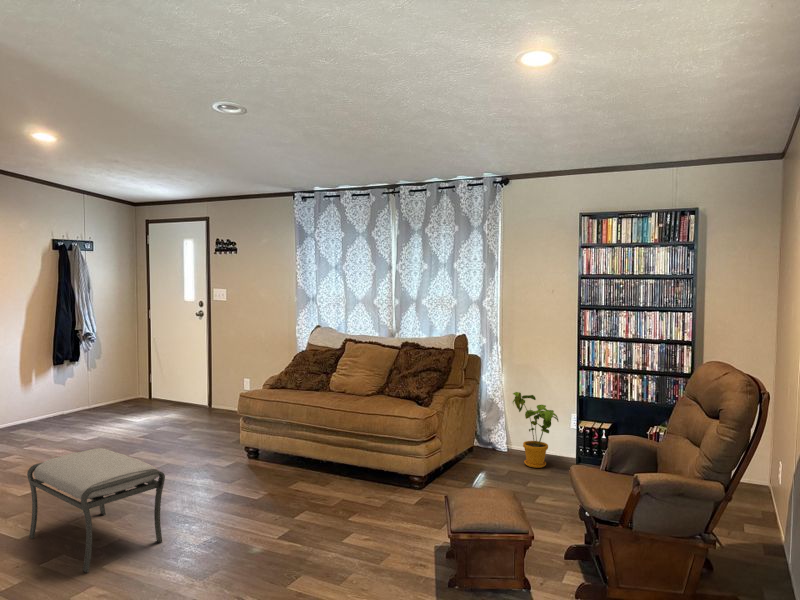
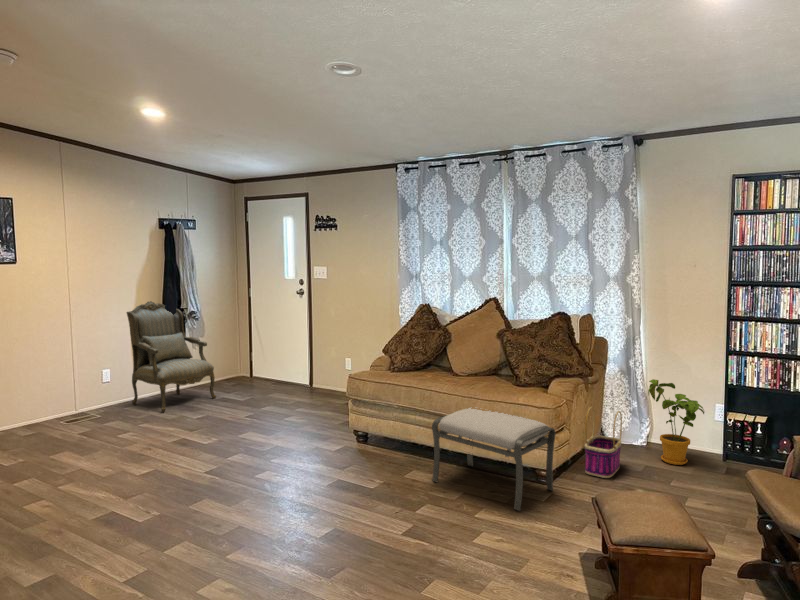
armchair: none [13,322,110,436] -> present [127,301,216,412]
basket: none [456,418,488,482] -> present [585,407,622,478]
ottoman: present [27,448,165,573] -> present [432,407,555,511]

